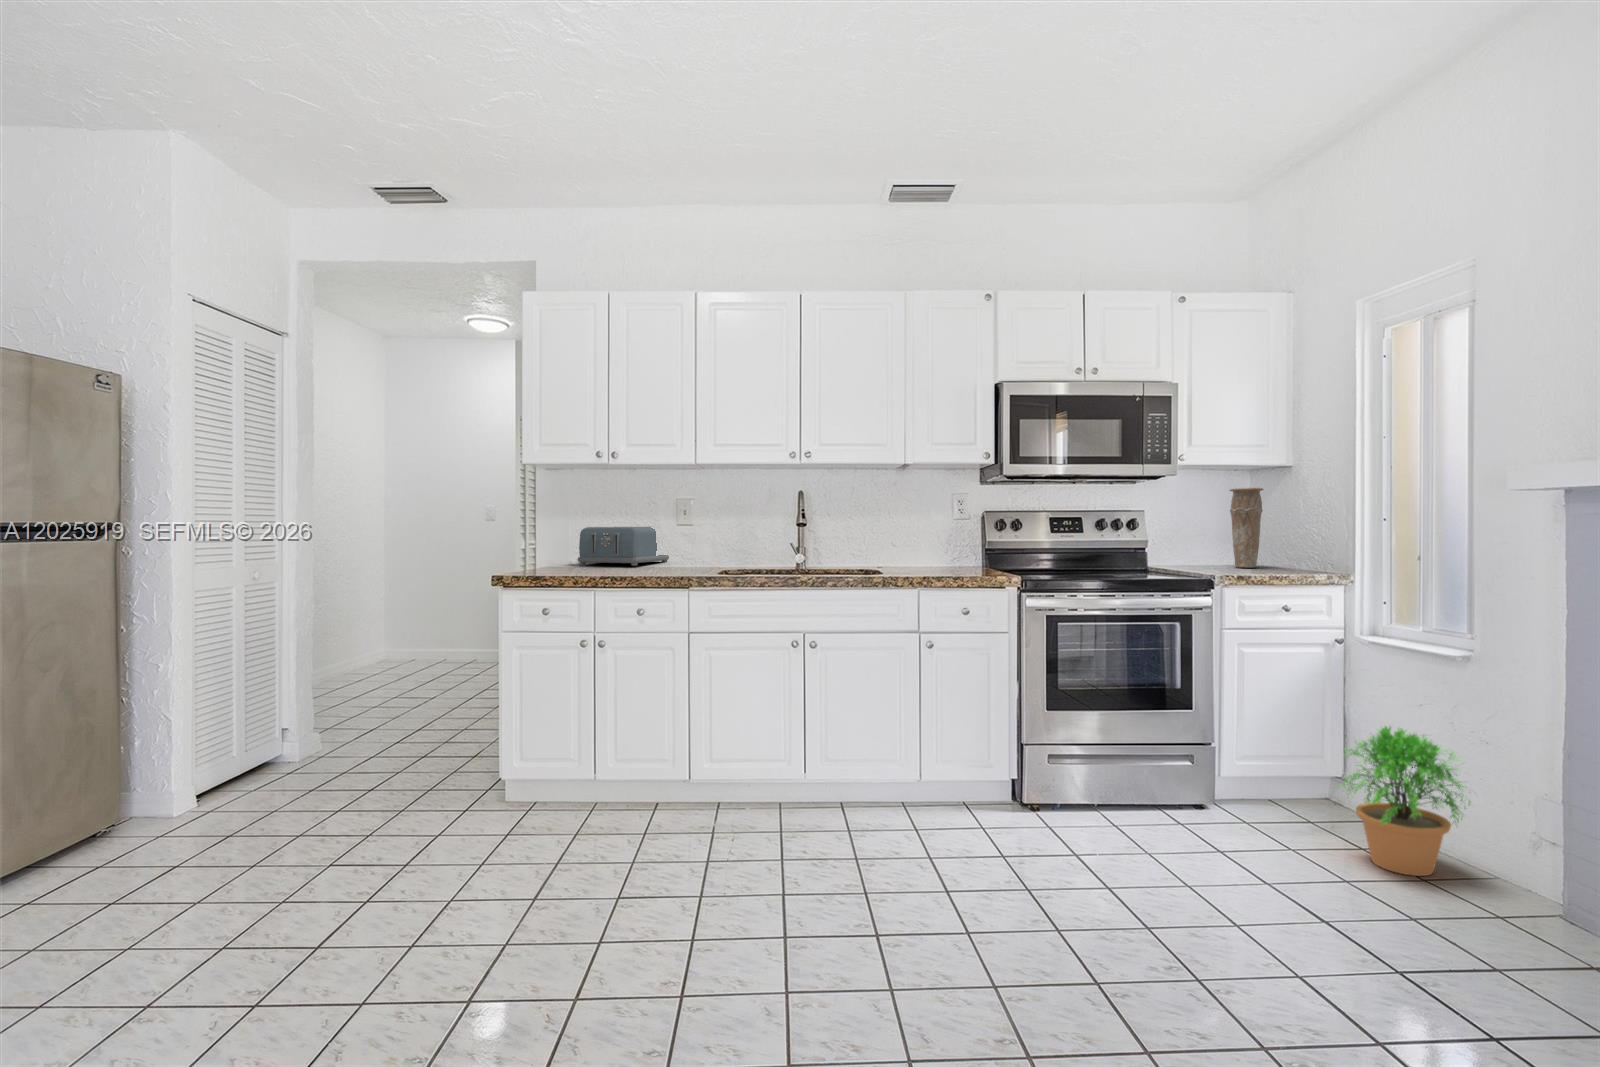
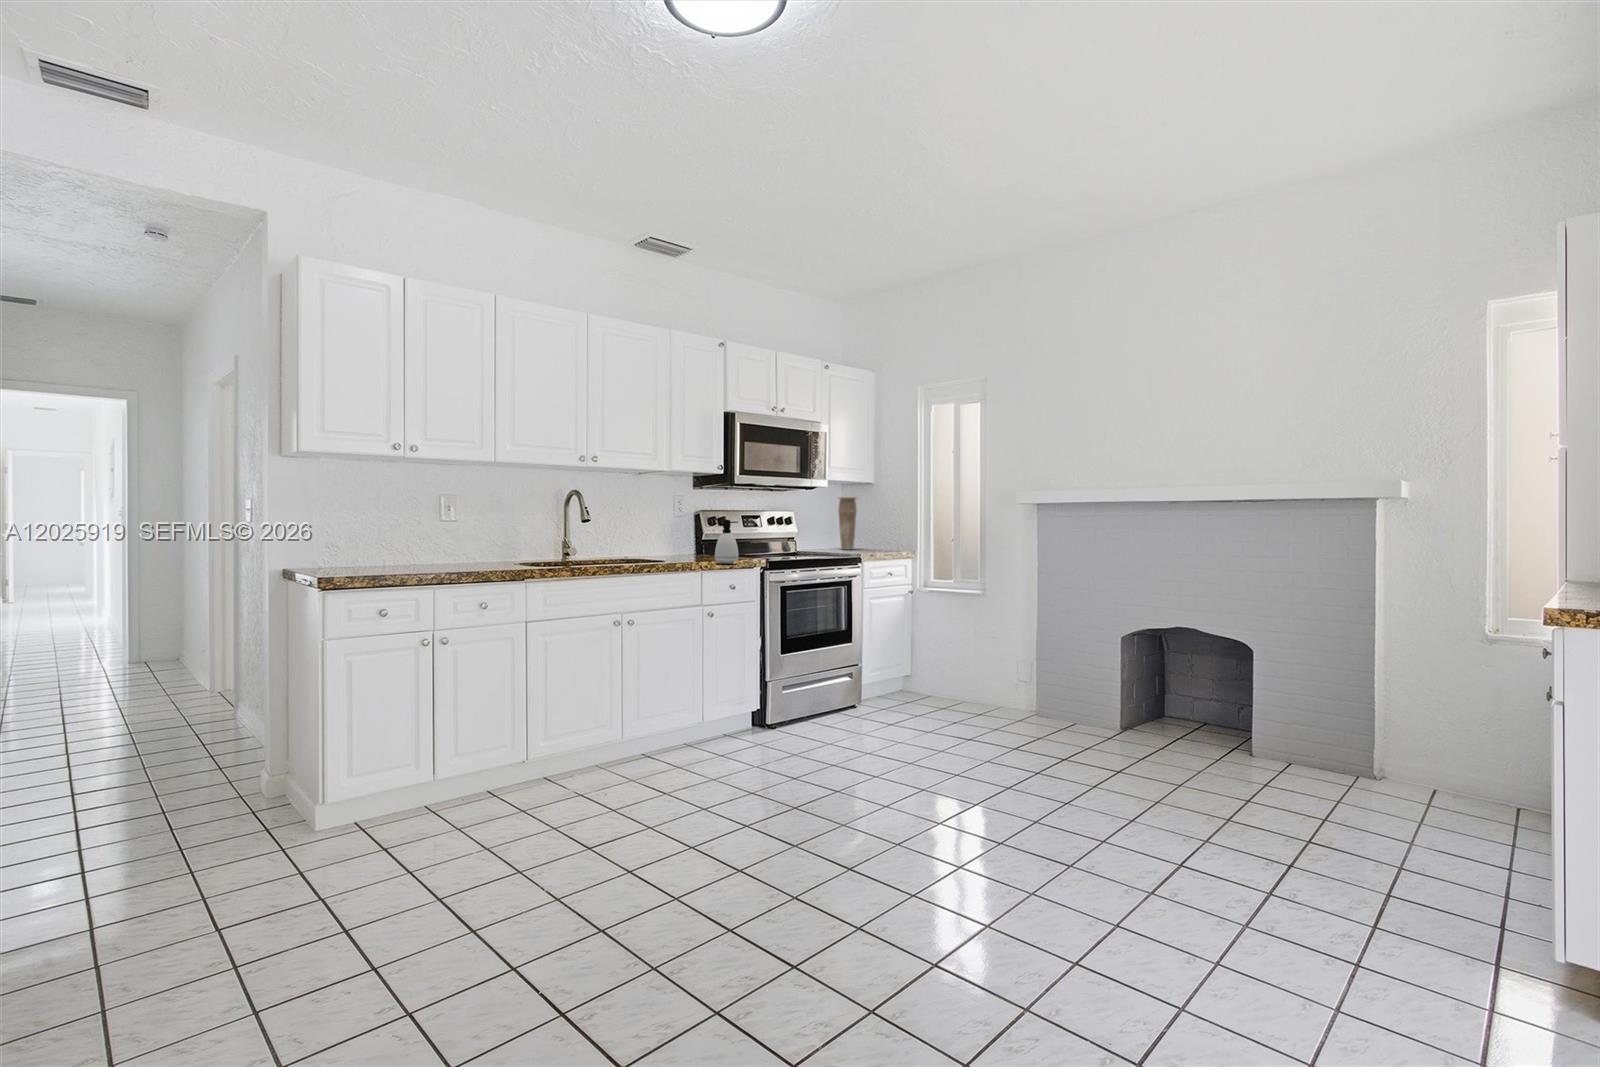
soap dispenser: none [933,523,965,580] -> present [715,520,739,564]
toaster: present [578,527,669,566] -> none [330,522,415,564]
potted plant: present [1342,726,1470,876] -> none [940,634,1004,716]

